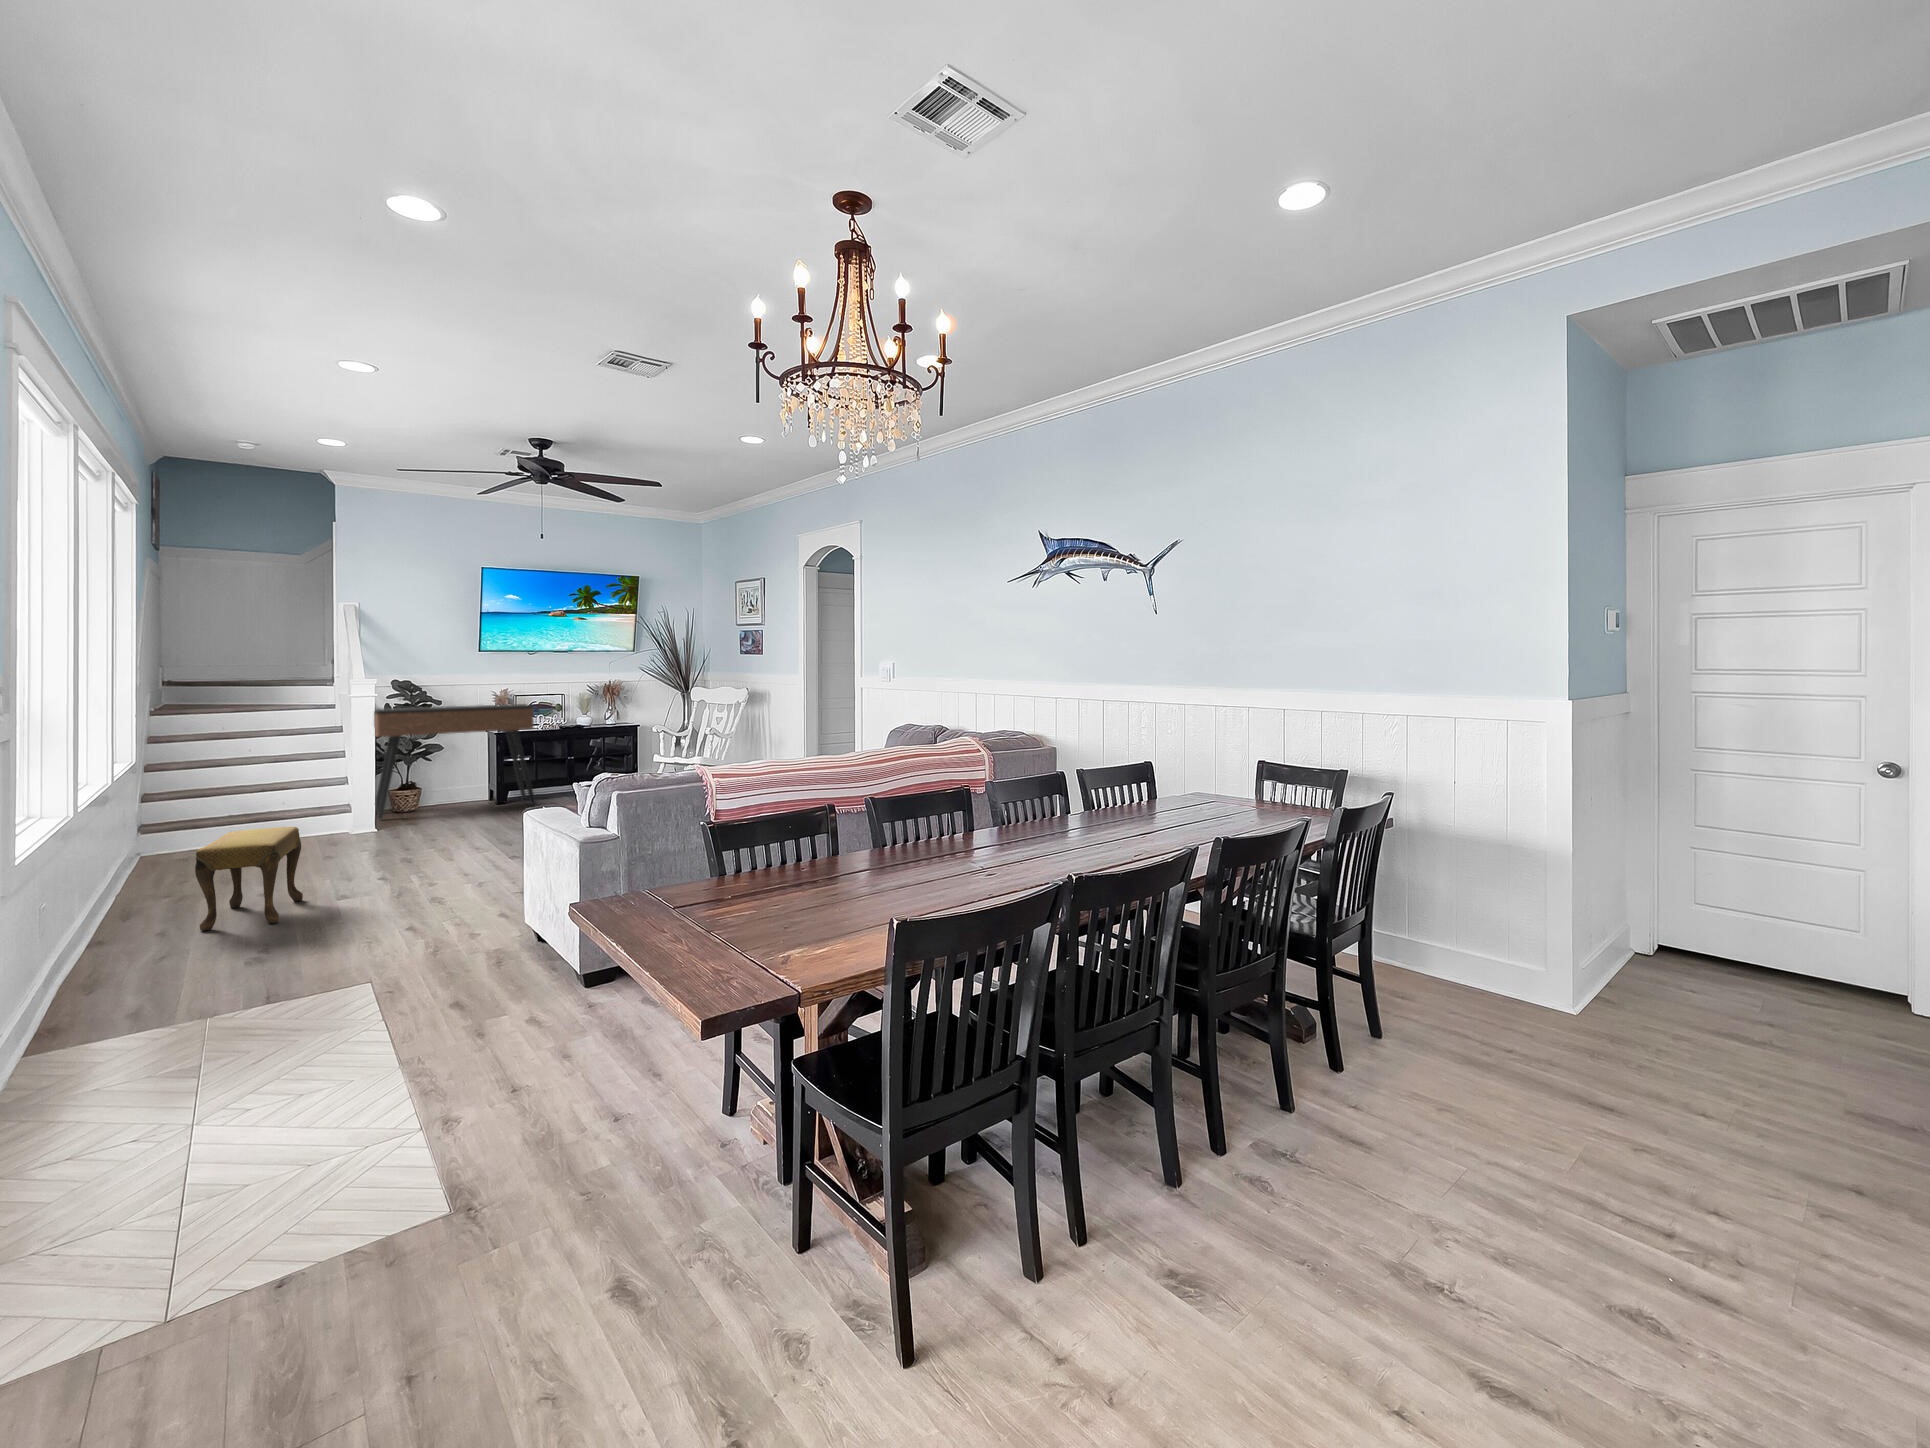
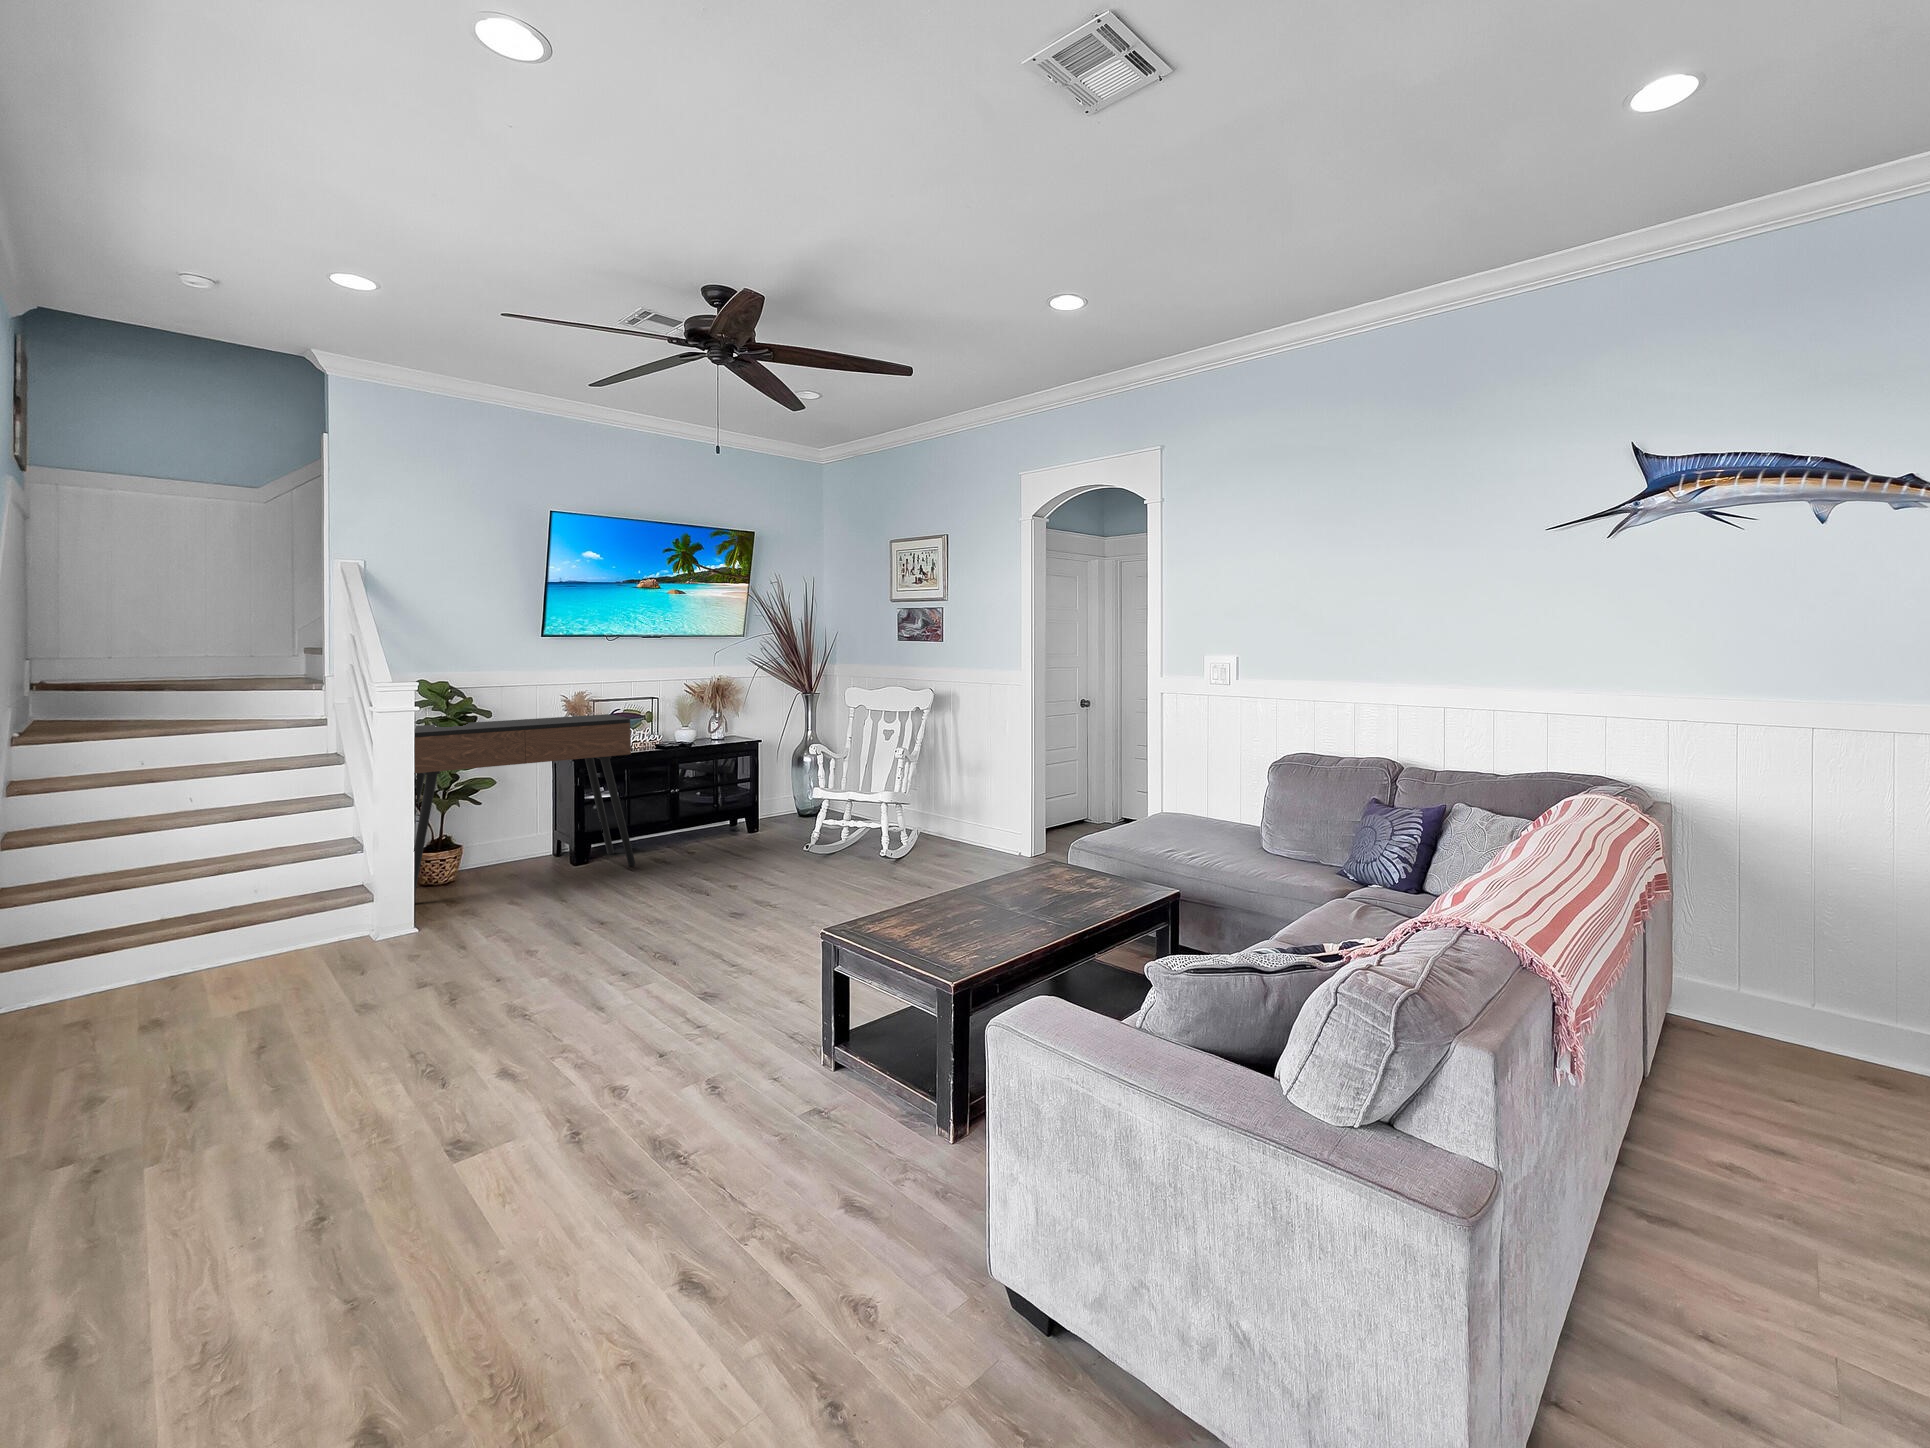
footstool: present [195,827,303,931] -> none [101,1017,335,1317]

